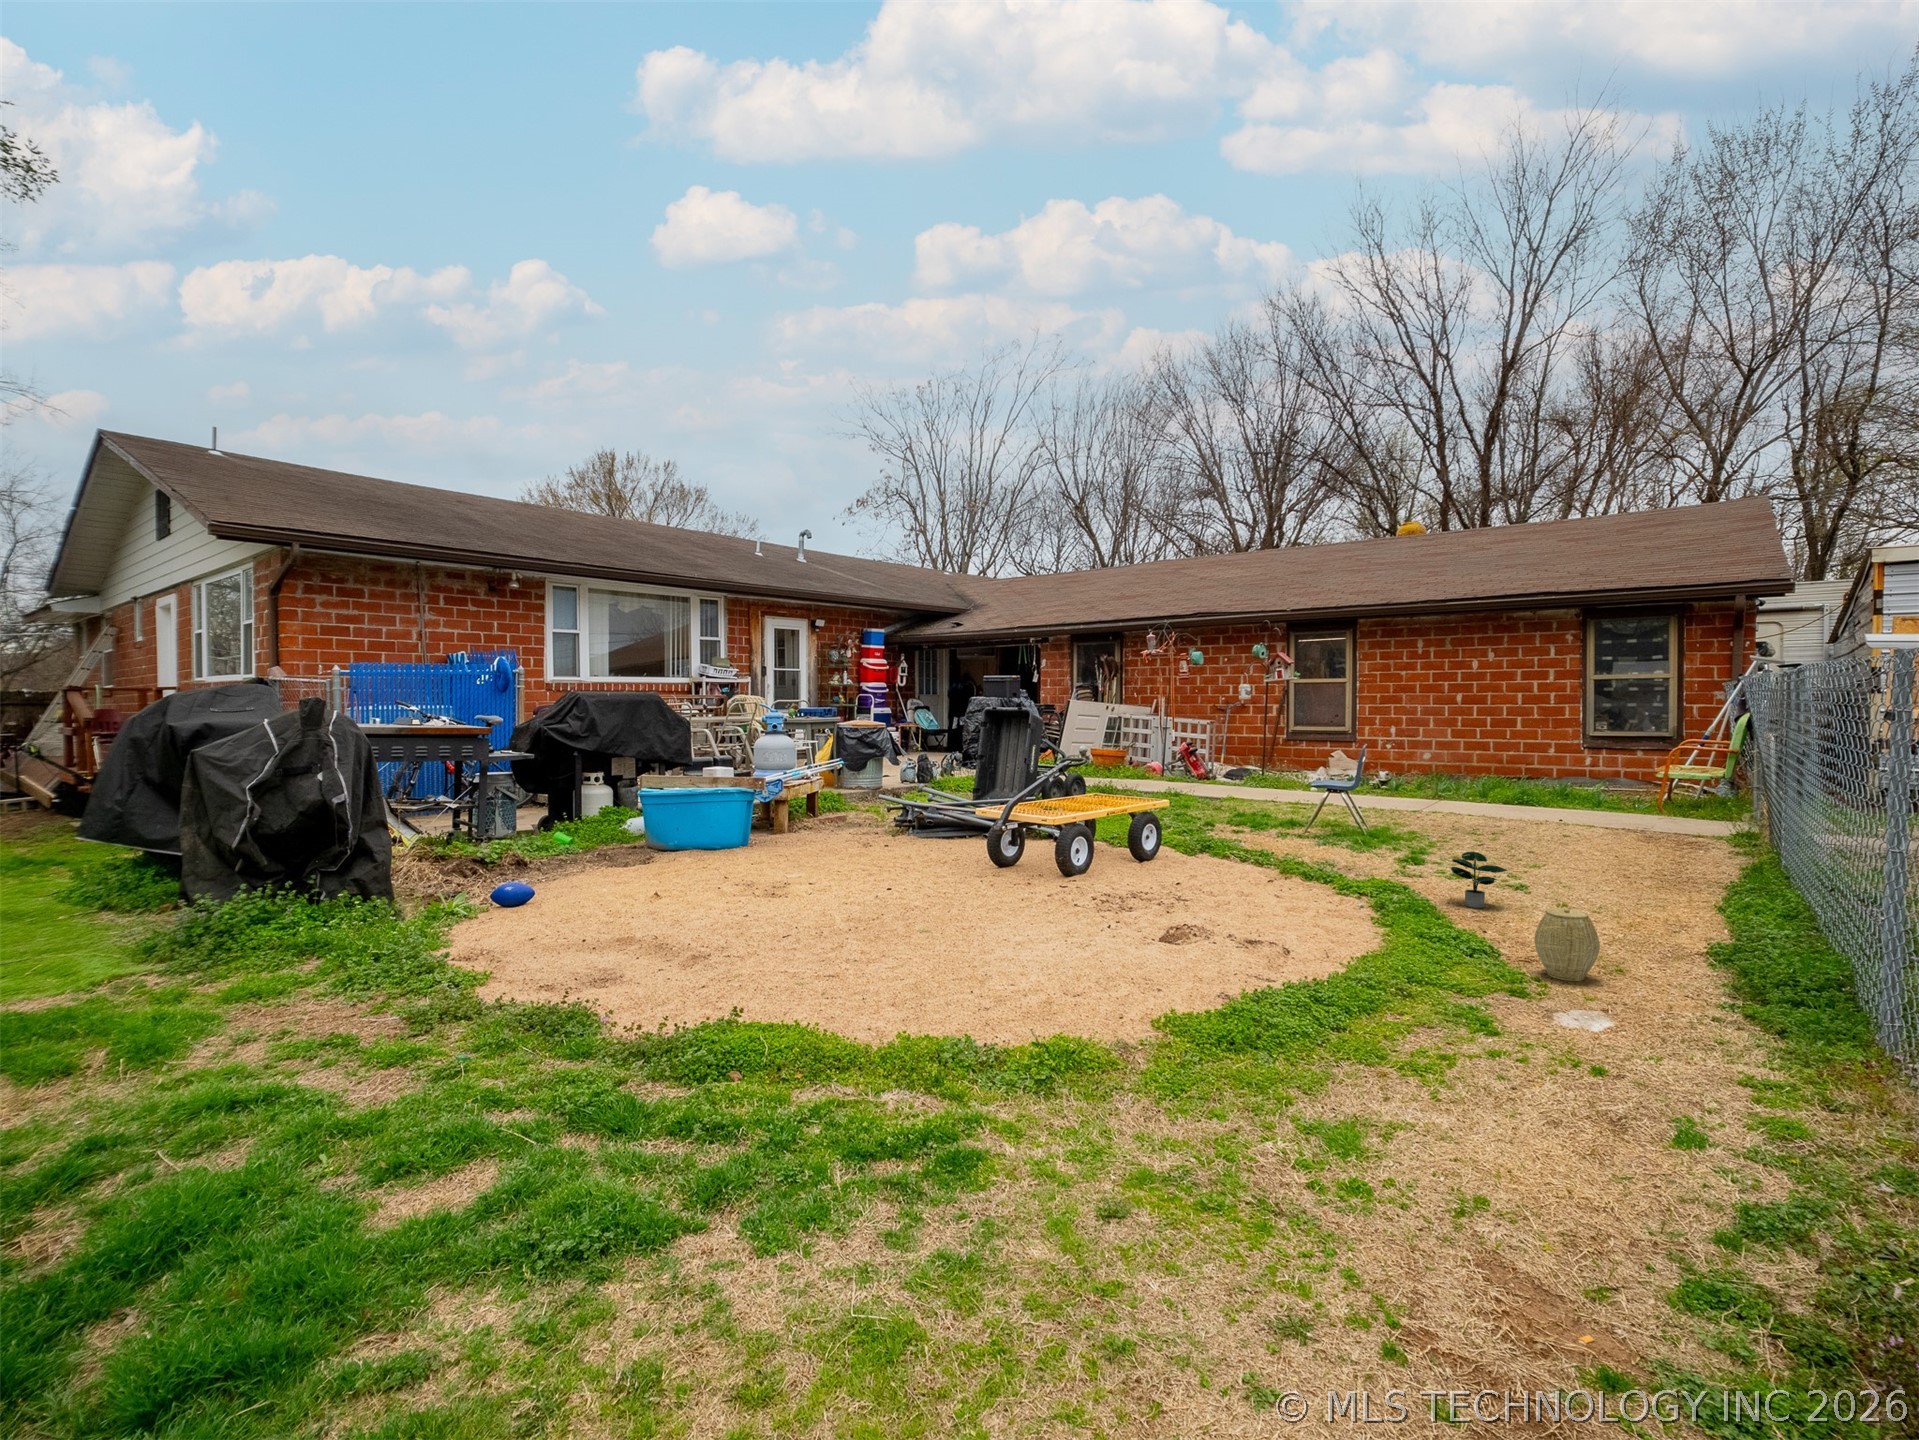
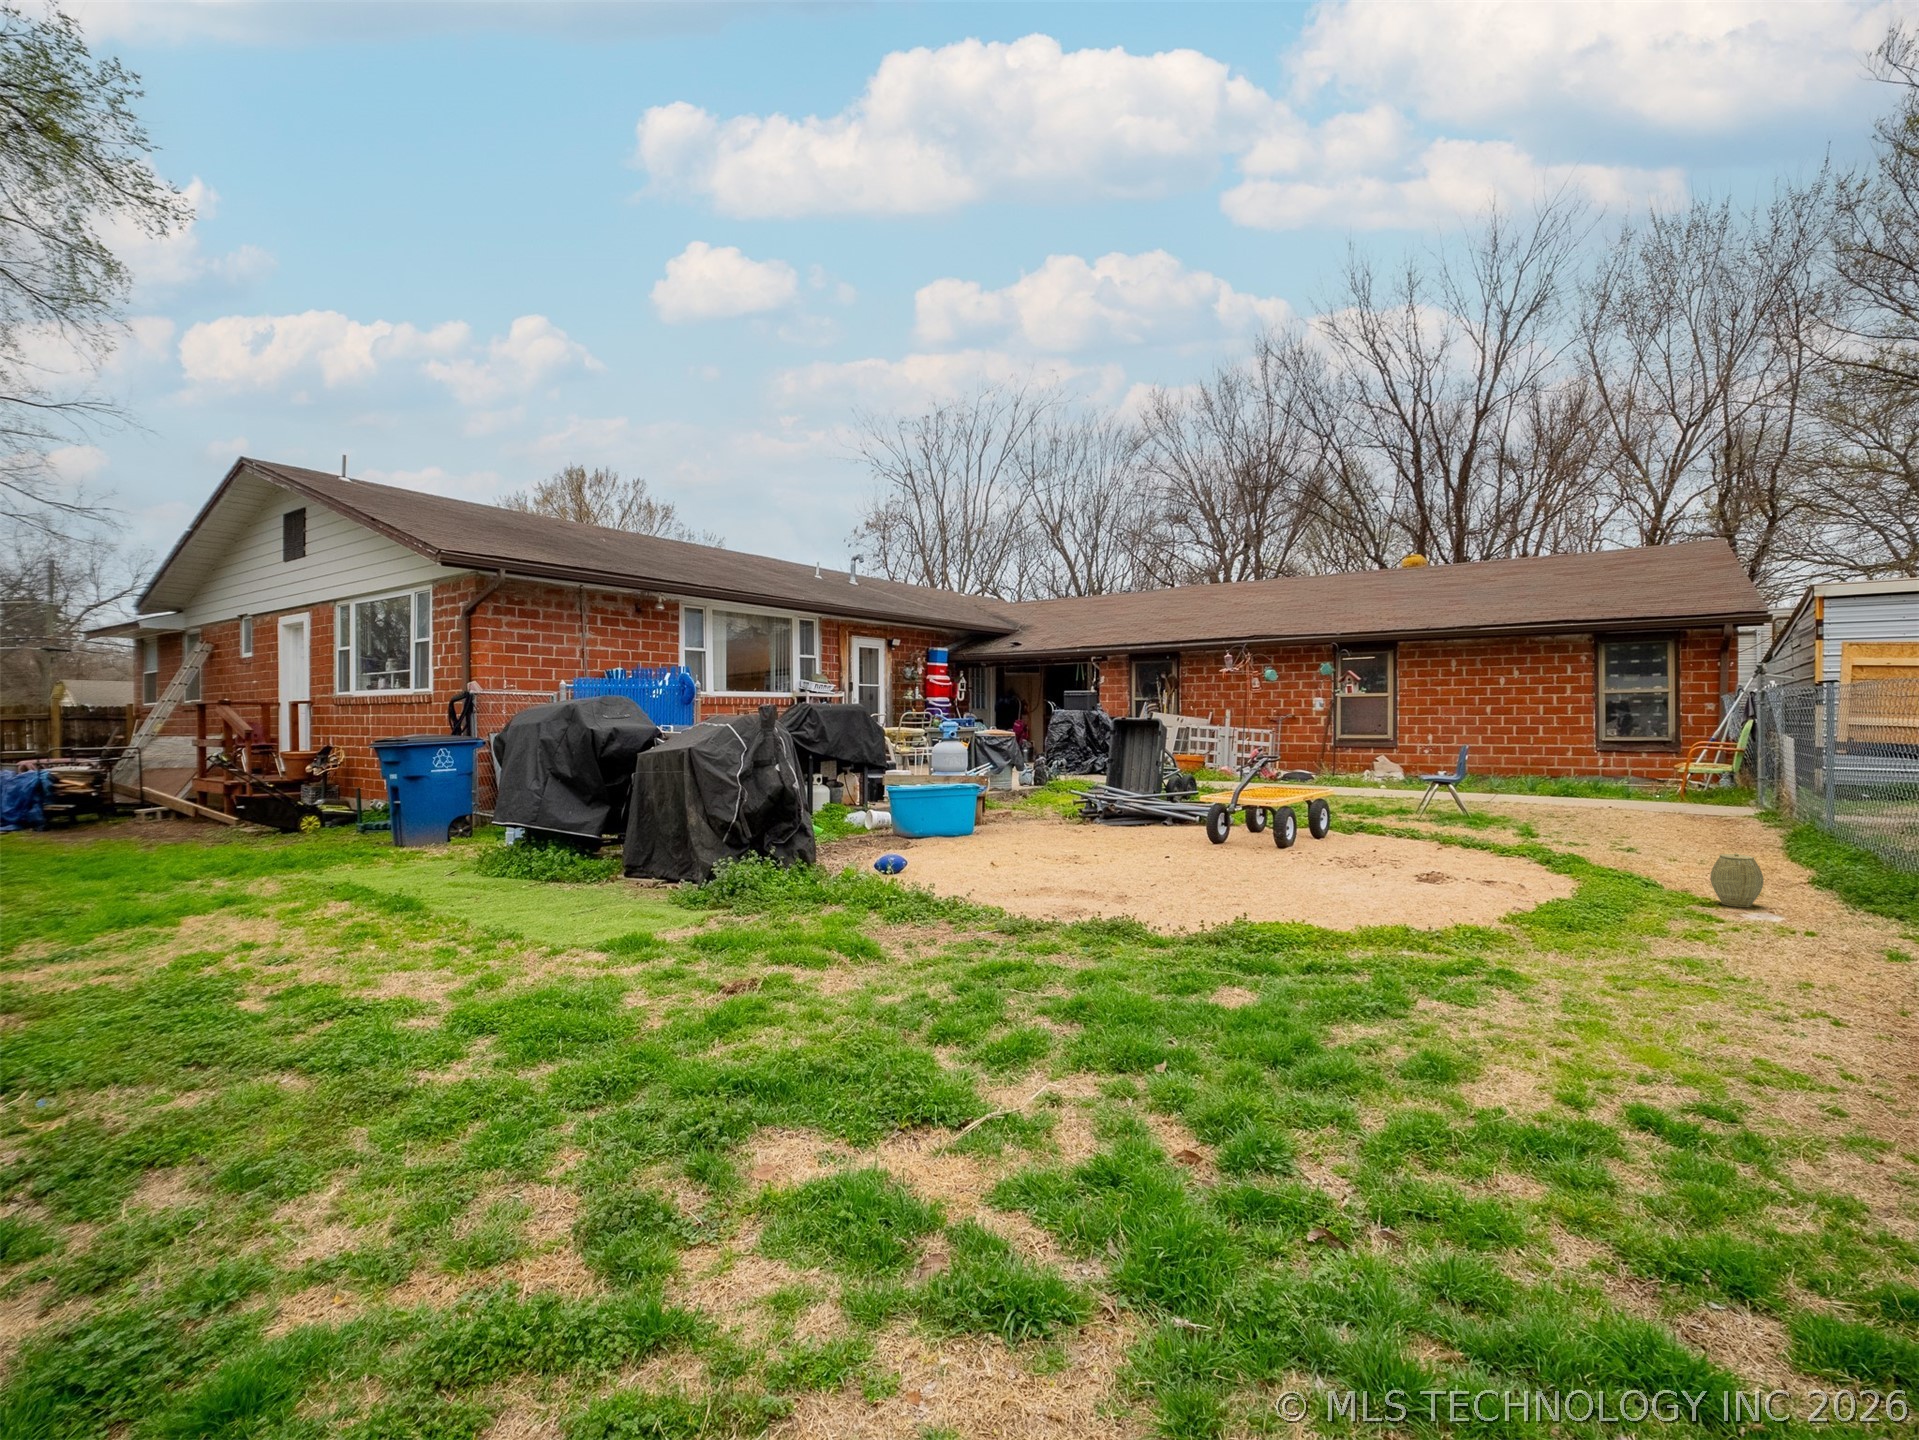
potted plant: present [1451,852,1508,908] -> none [1593,823,1643,867]

